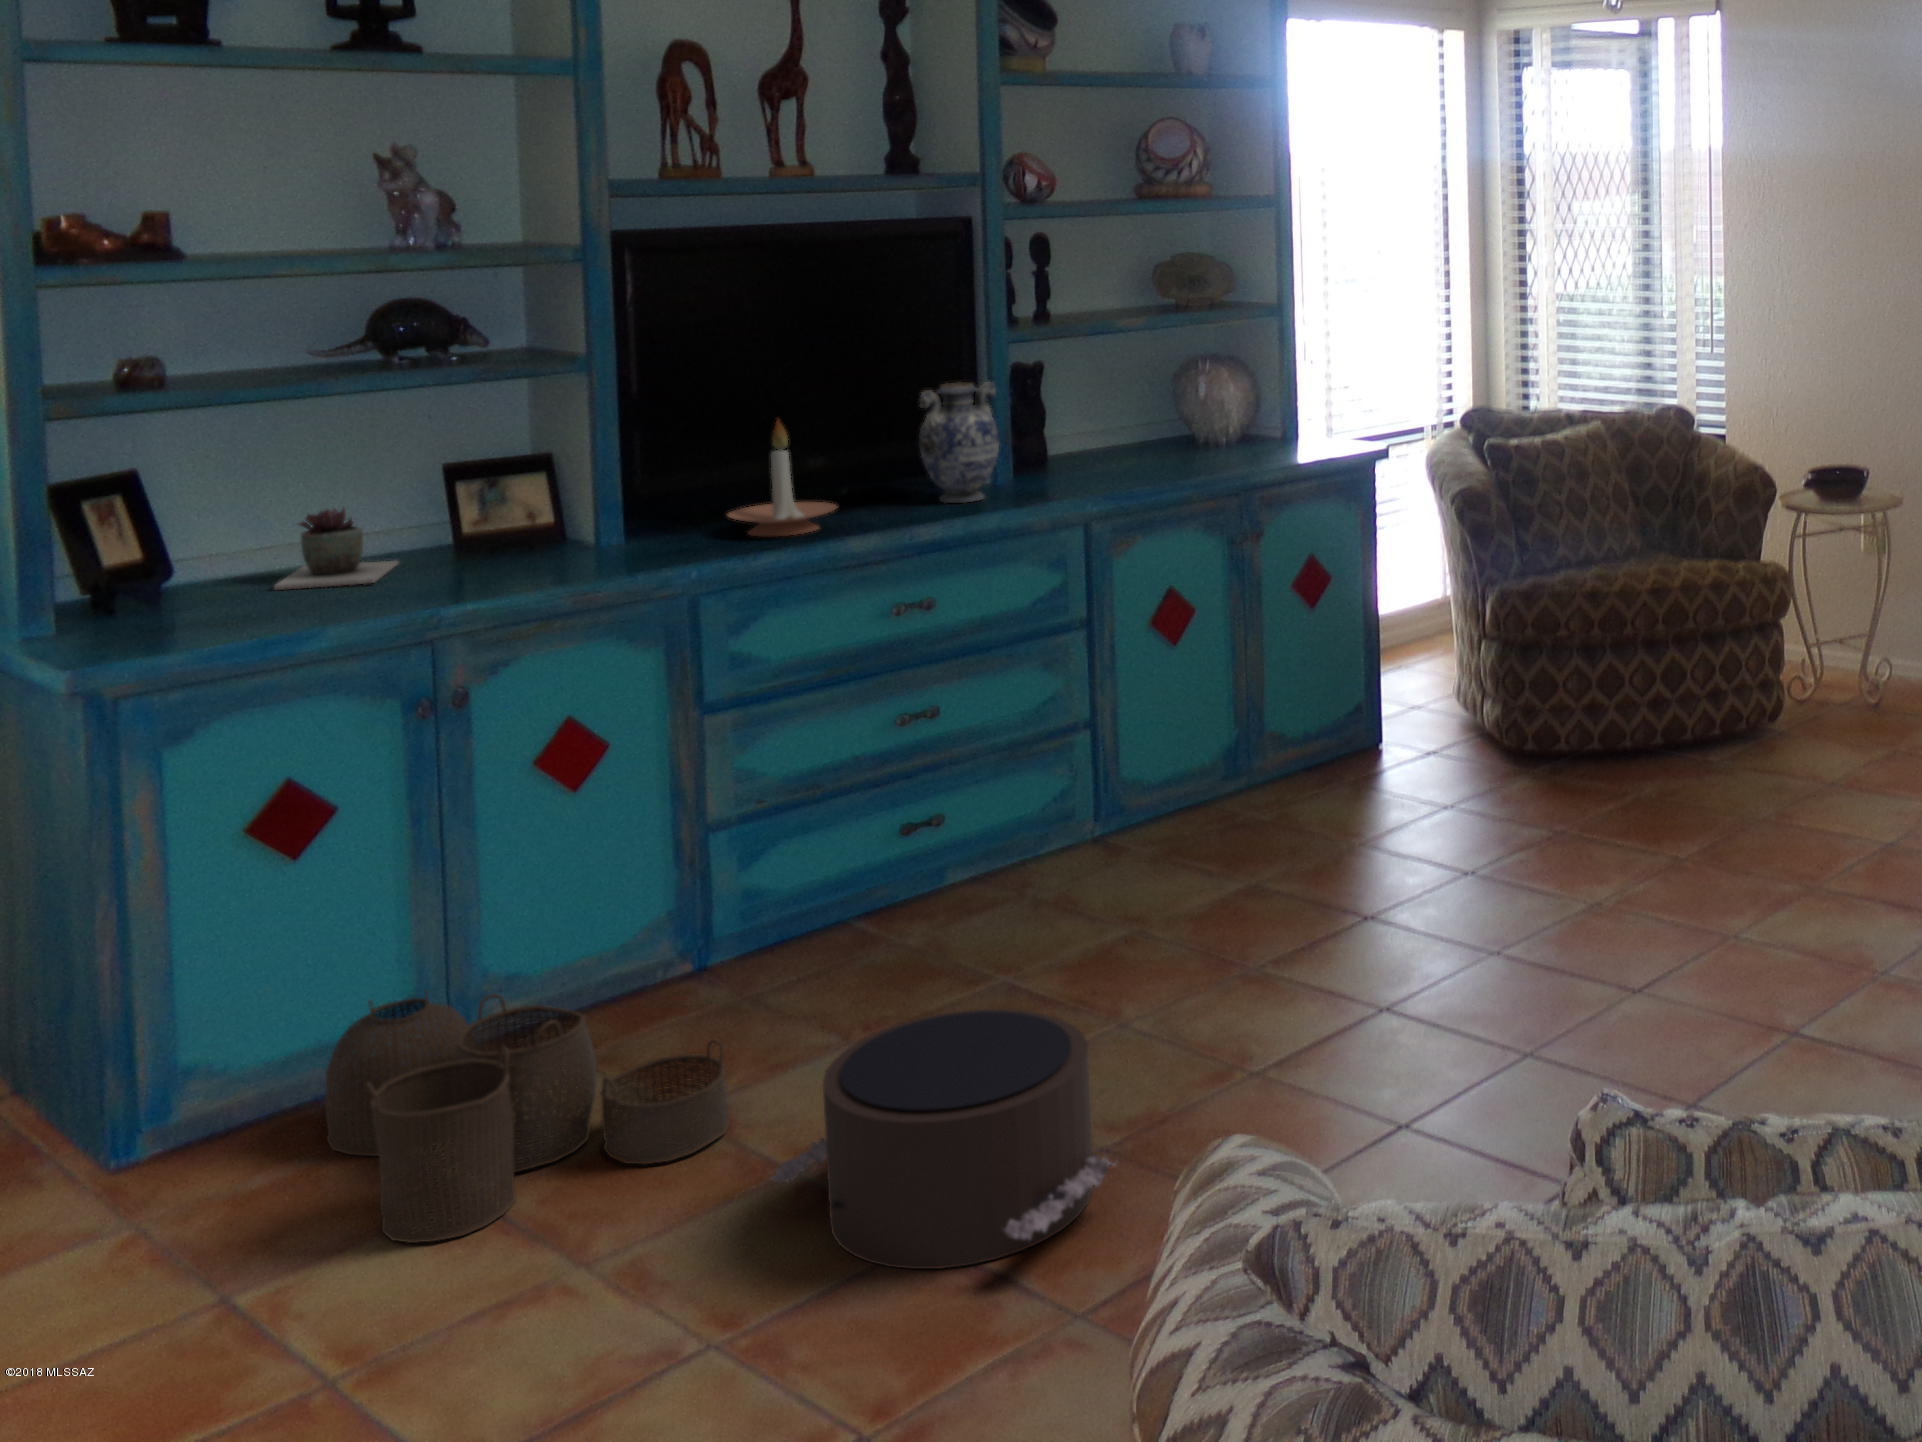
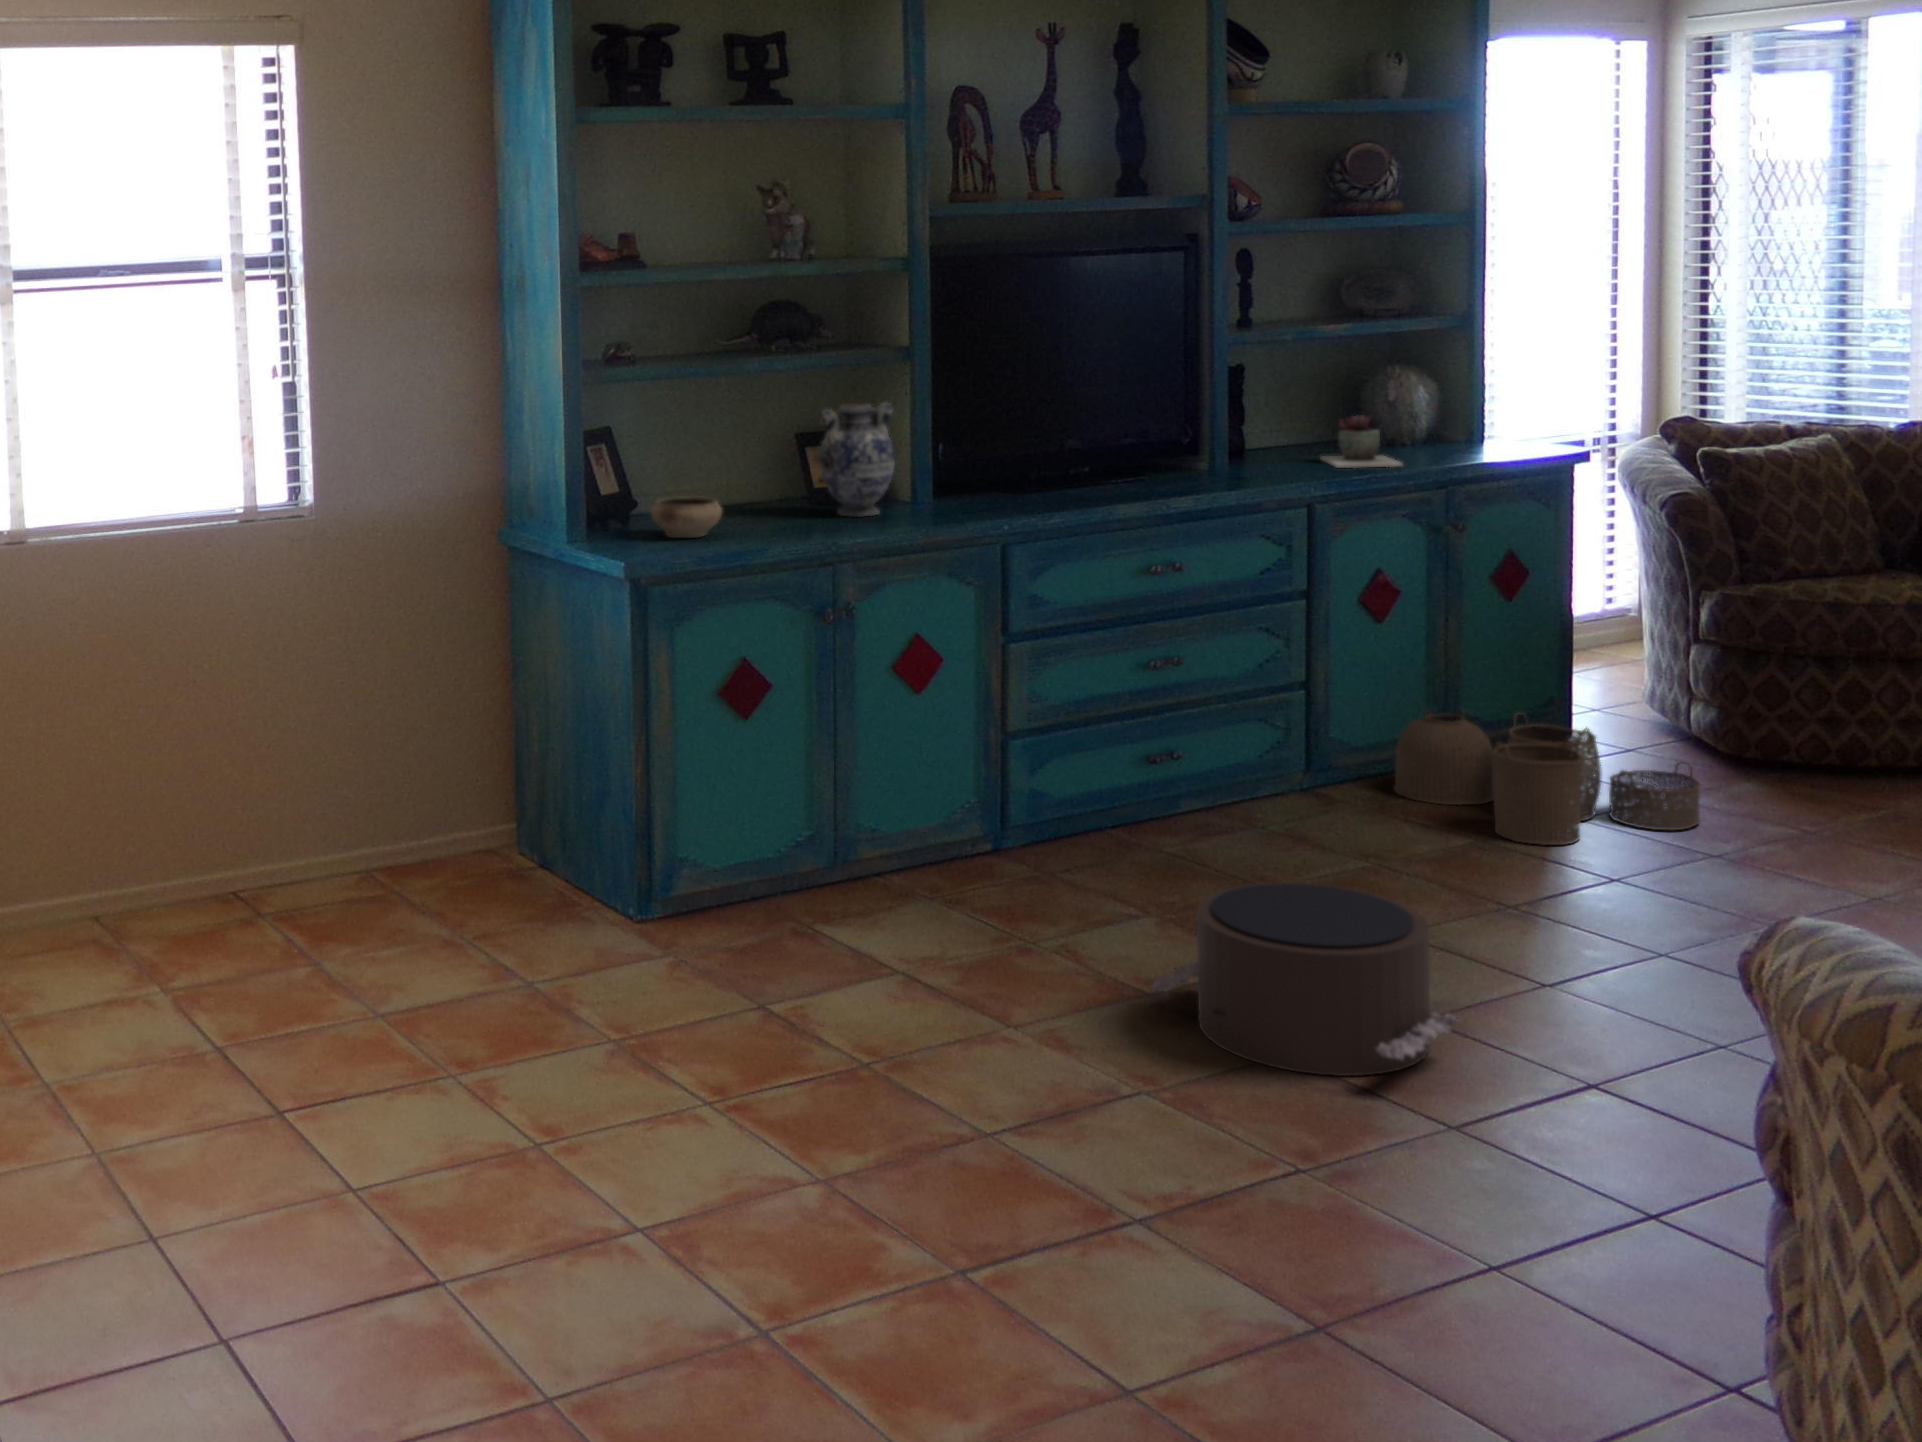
decorative vase: present [919,382,999,503] -> present [820,402,895,517]
candle holder: present [728,420,837,536] -> none [1009,400,1101,498]
succulent plant: present [274,508,398,590] -> present [1321,415,1402,468]
ceramic bowl: none [156,570,269,632] -> present [651,496,722,538]
woven basket: present [326,991,729,1243] -> present [1394,710,1701,845]

